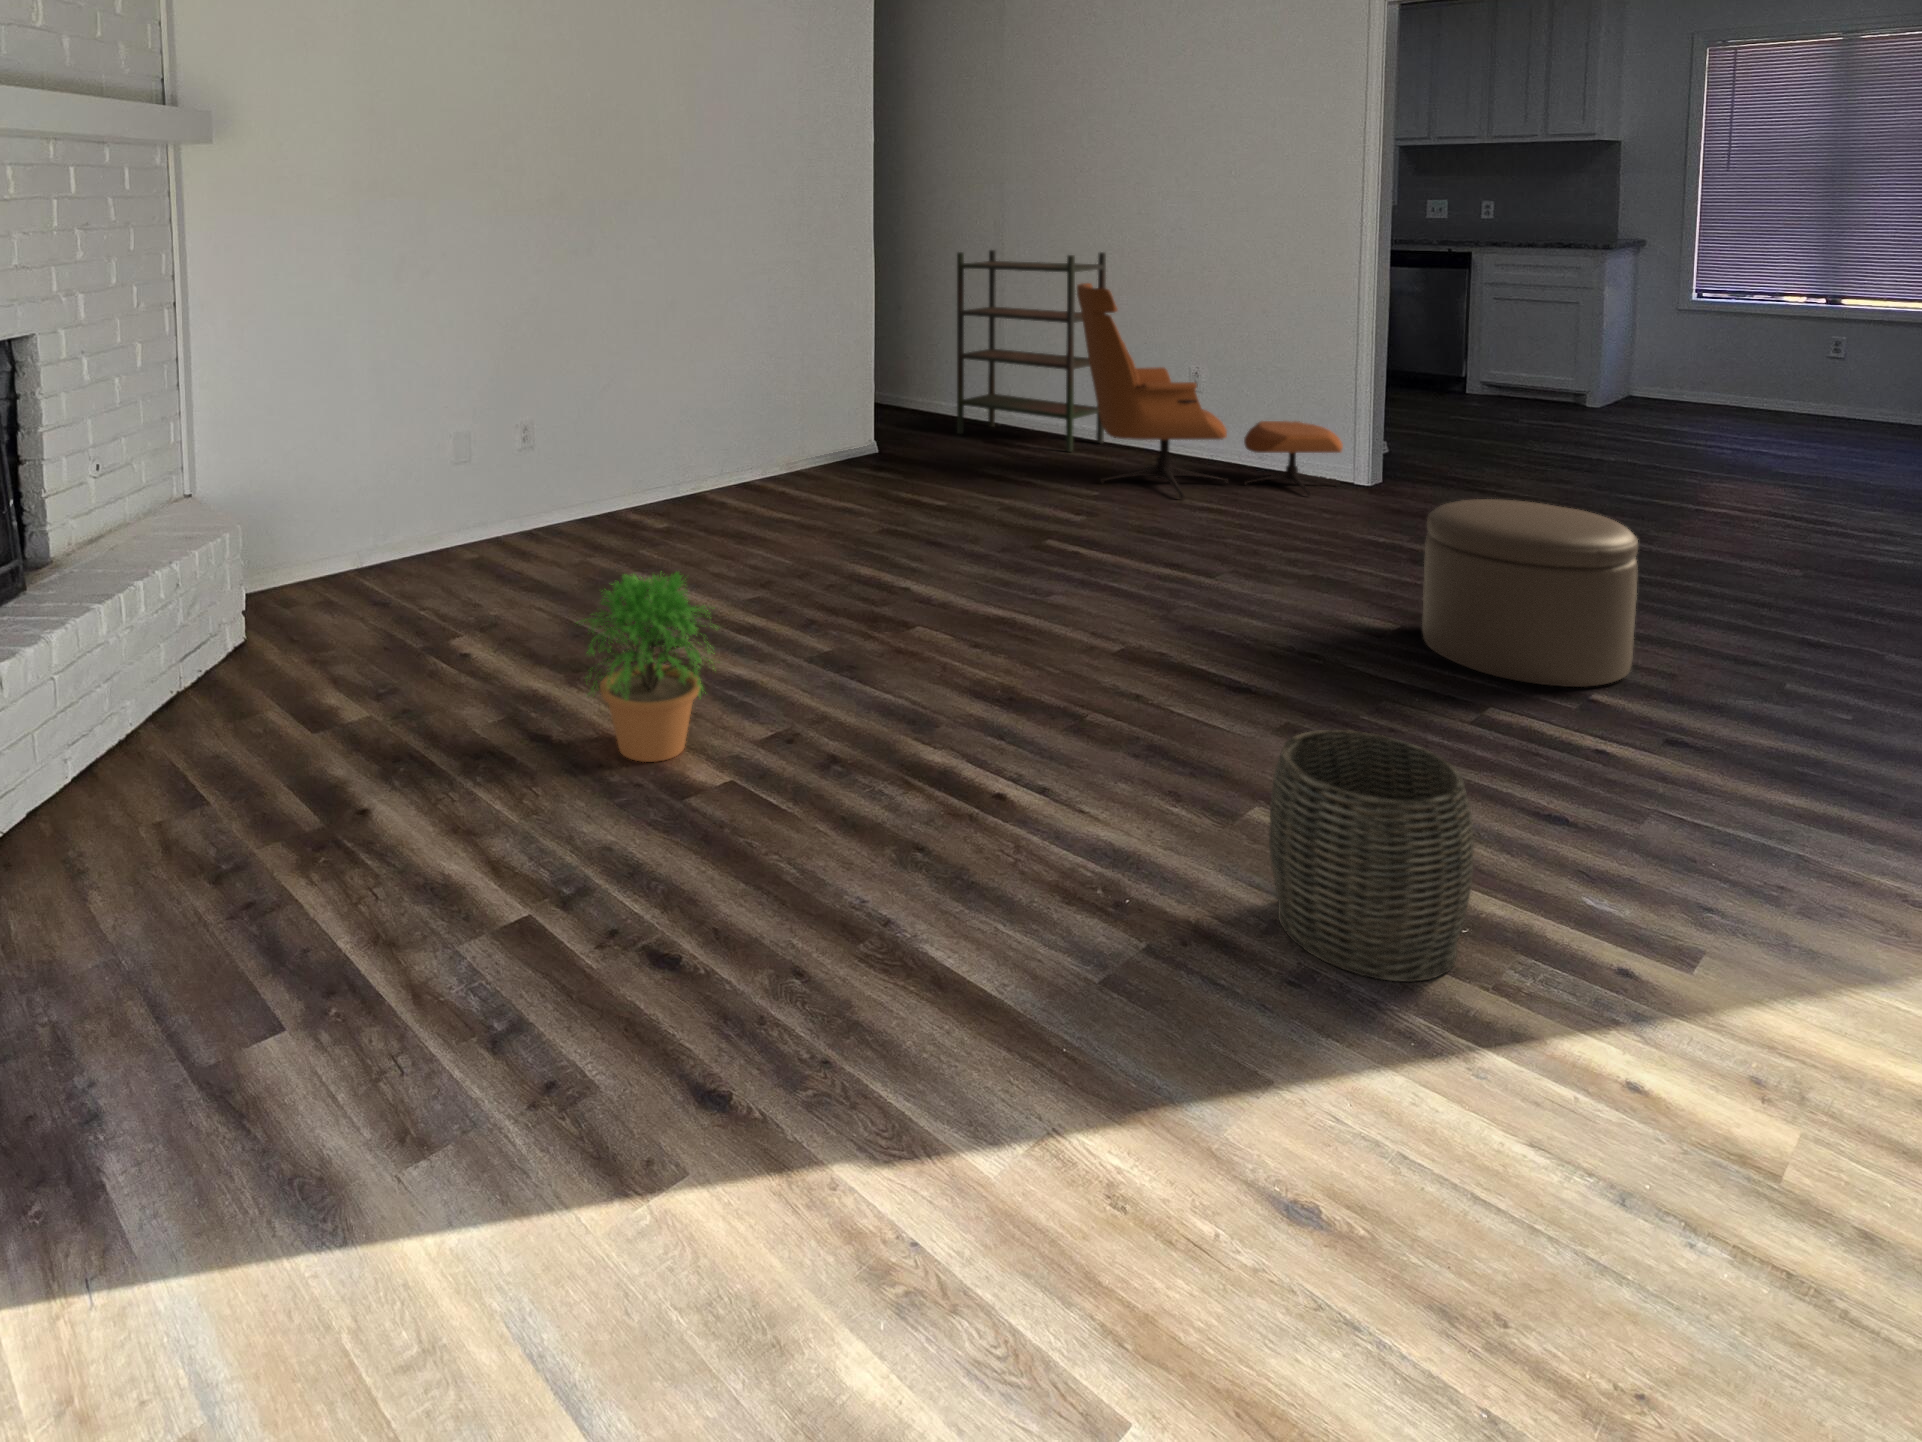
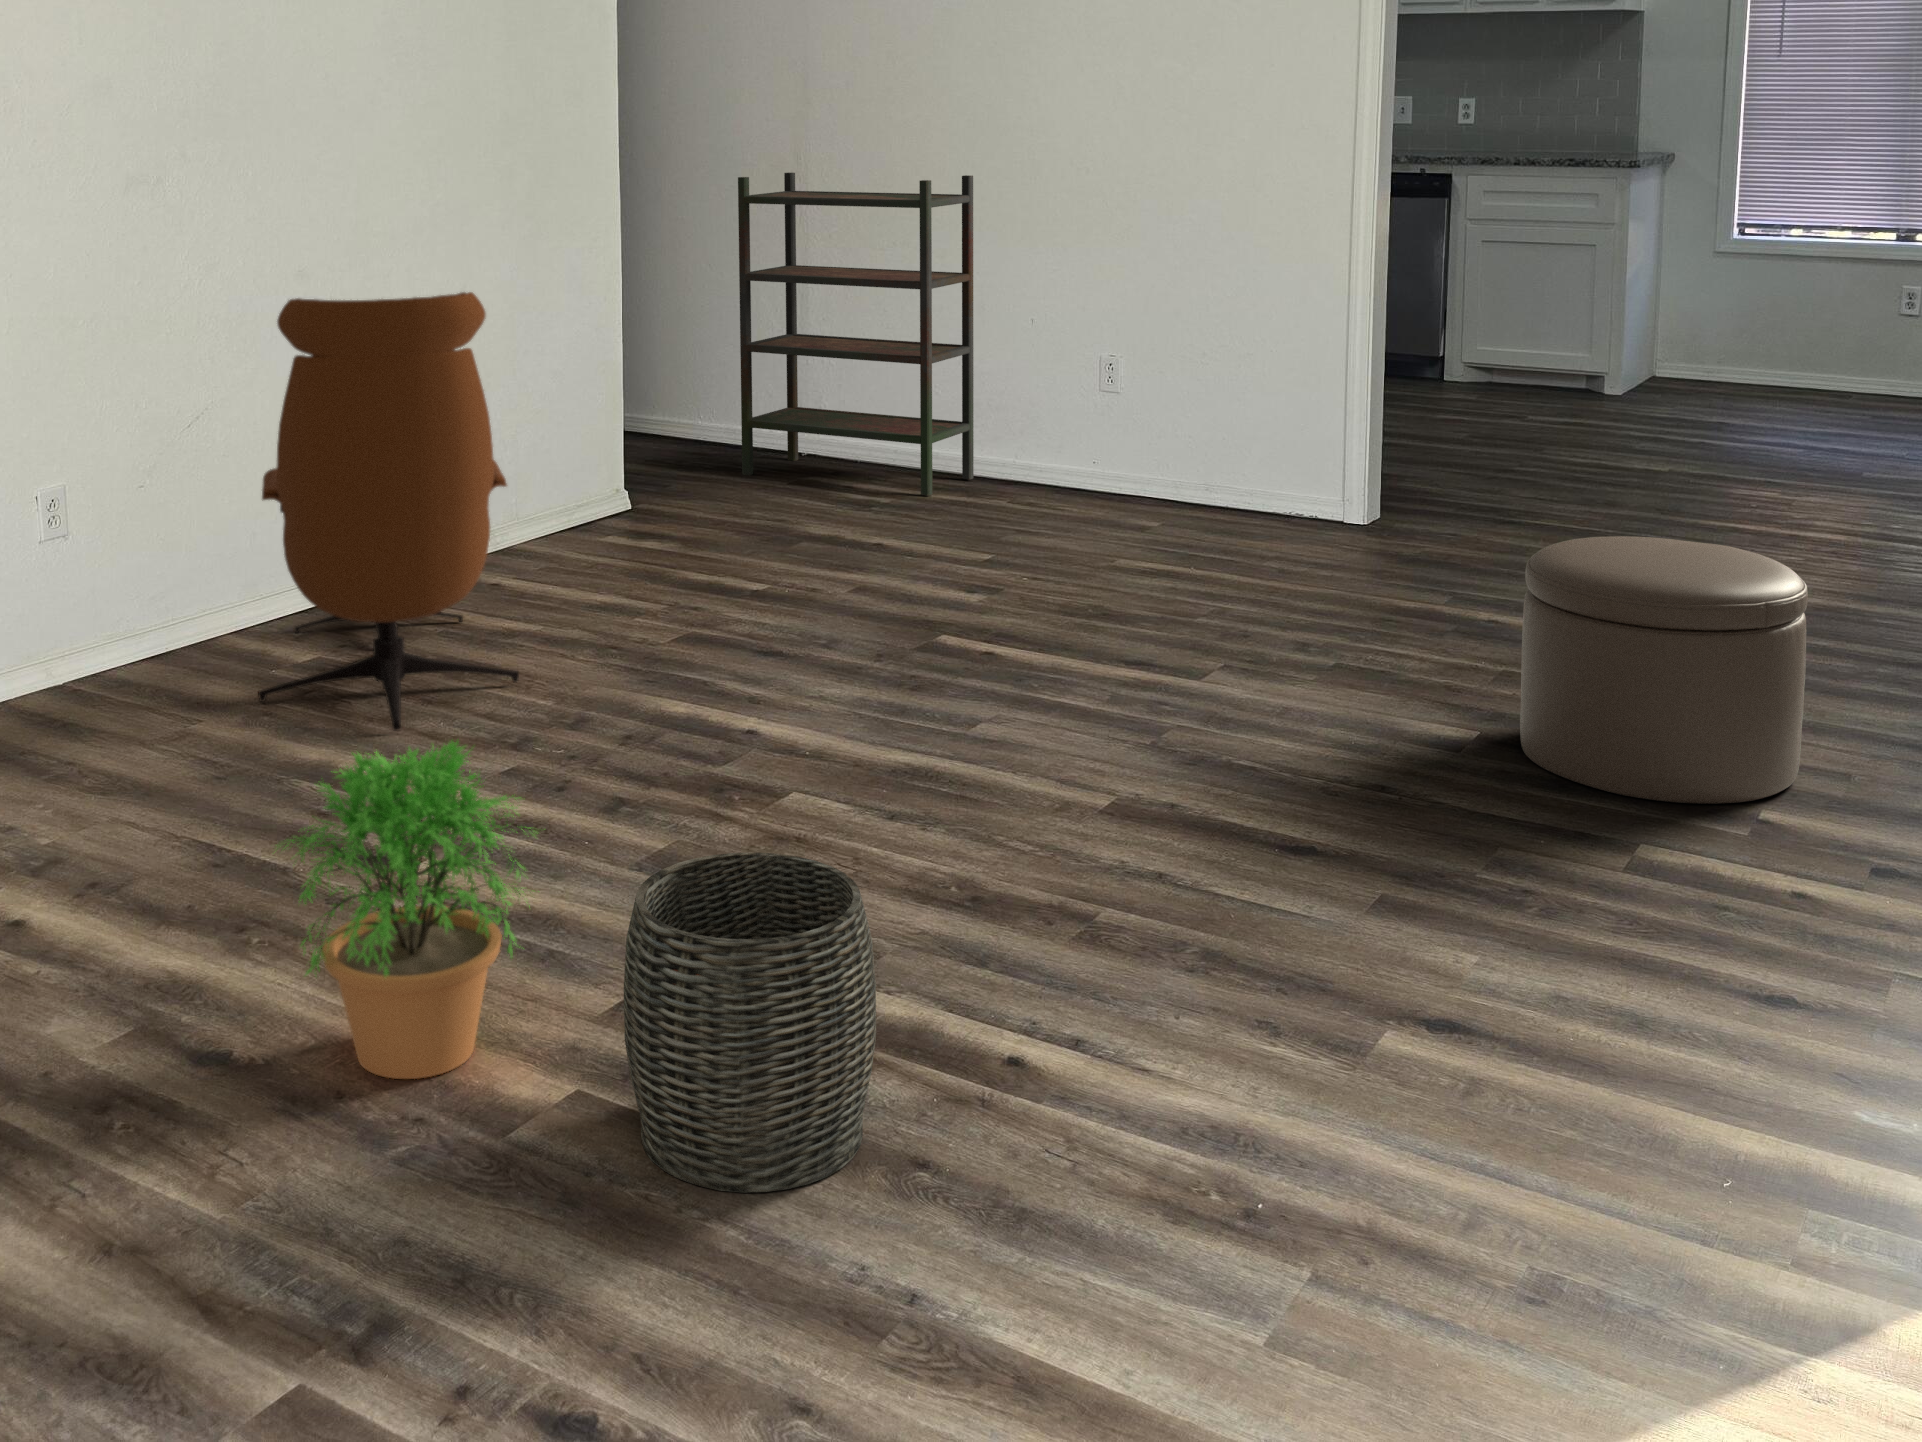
lounge chair: present [1077,283,1343,499] -> present [258,292,519,731]
woven basket: present [1269,730,1474,982] -> present [624,852,876,1192]

